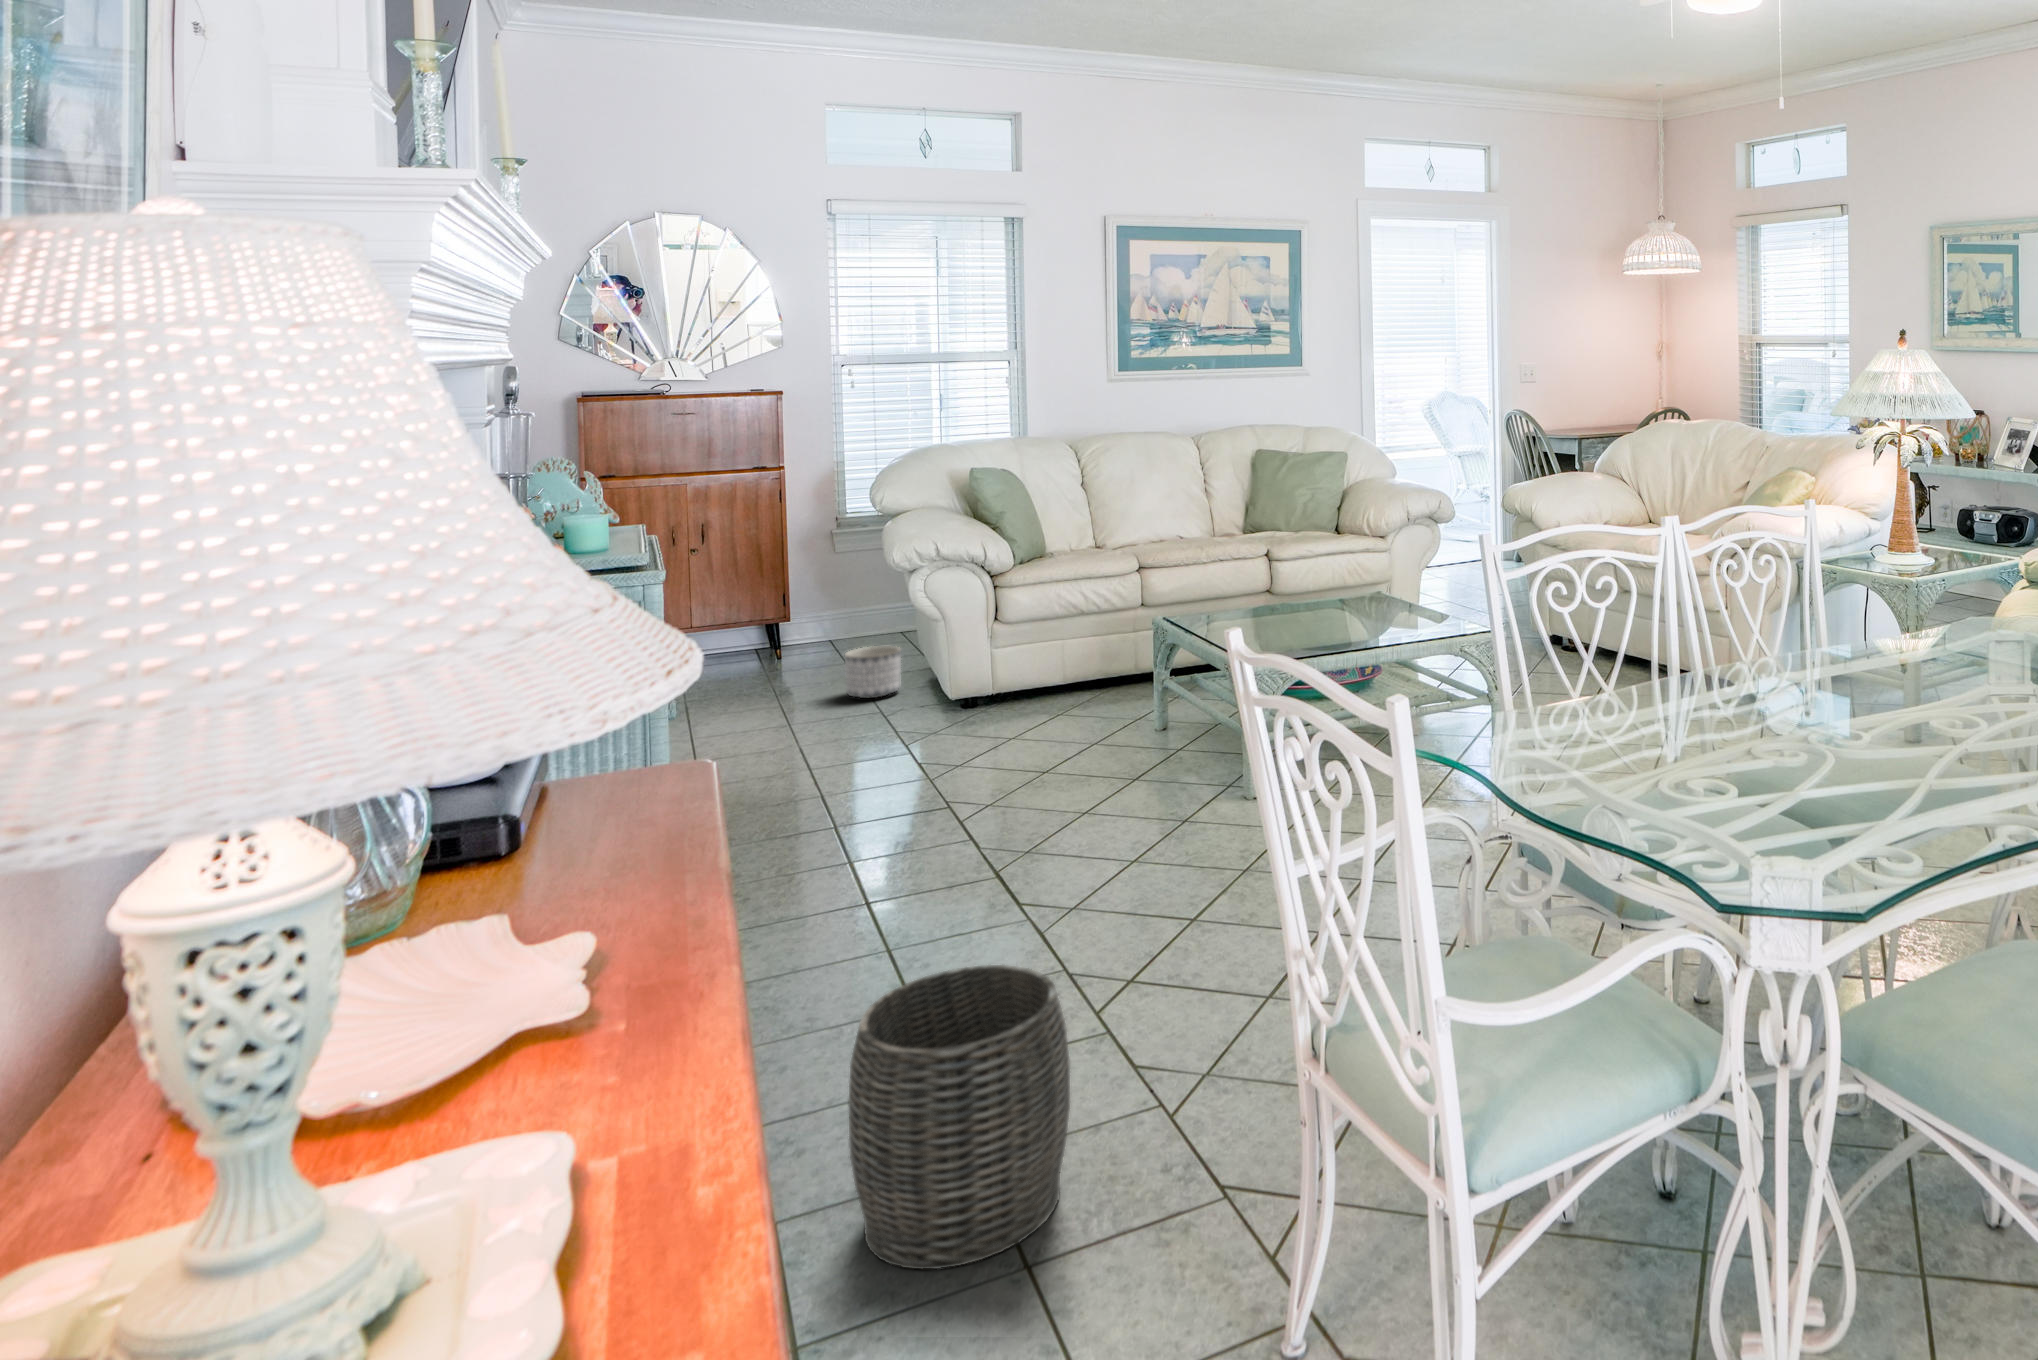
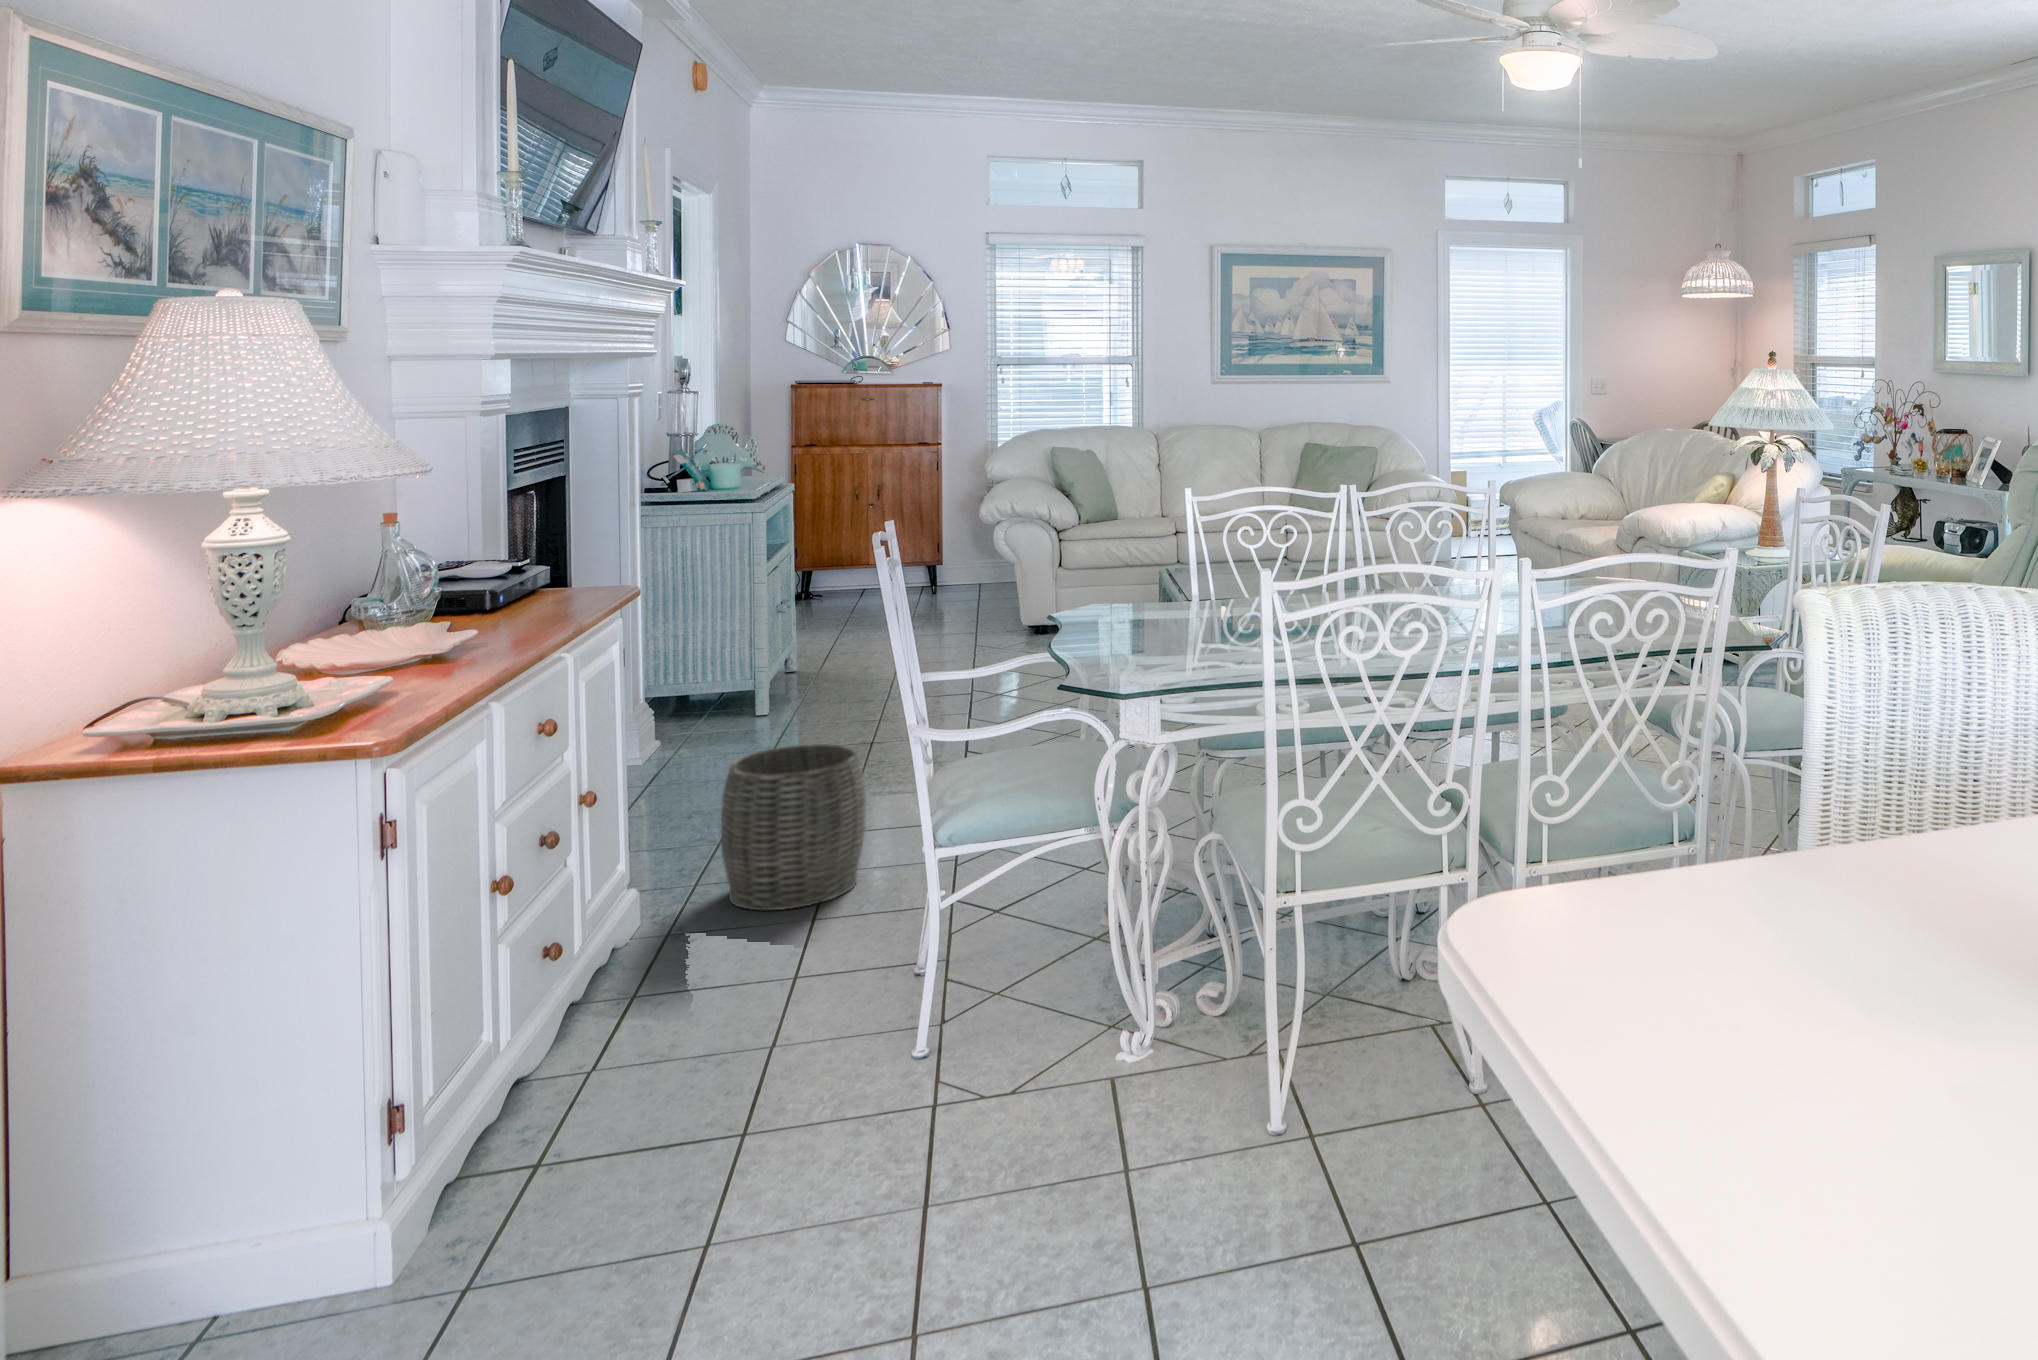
planter: present [845,646,901,698] -> none [958,585,1000,625]

